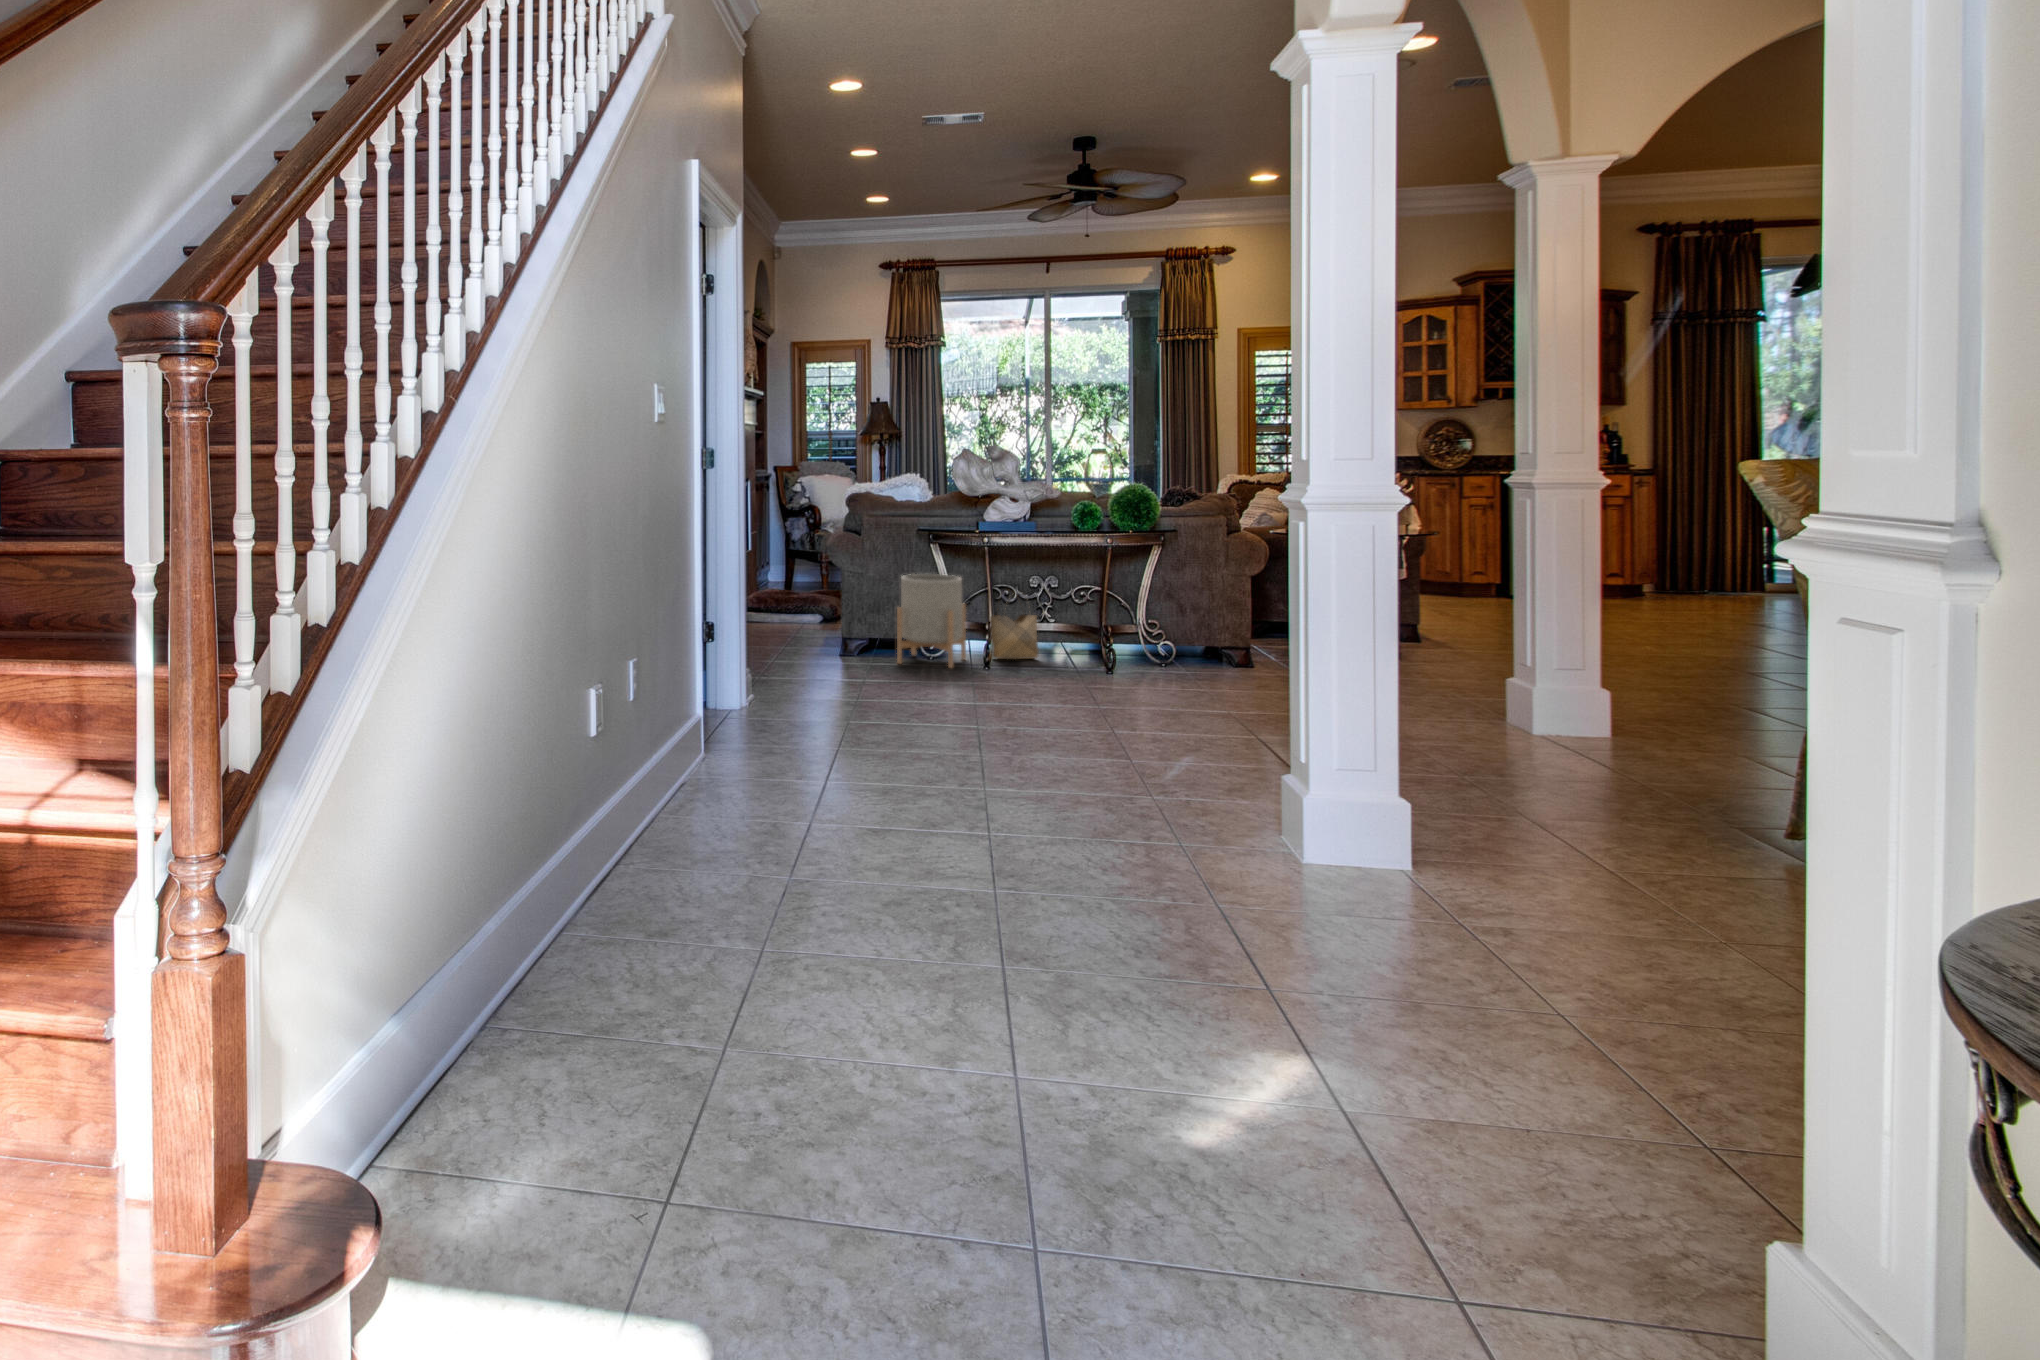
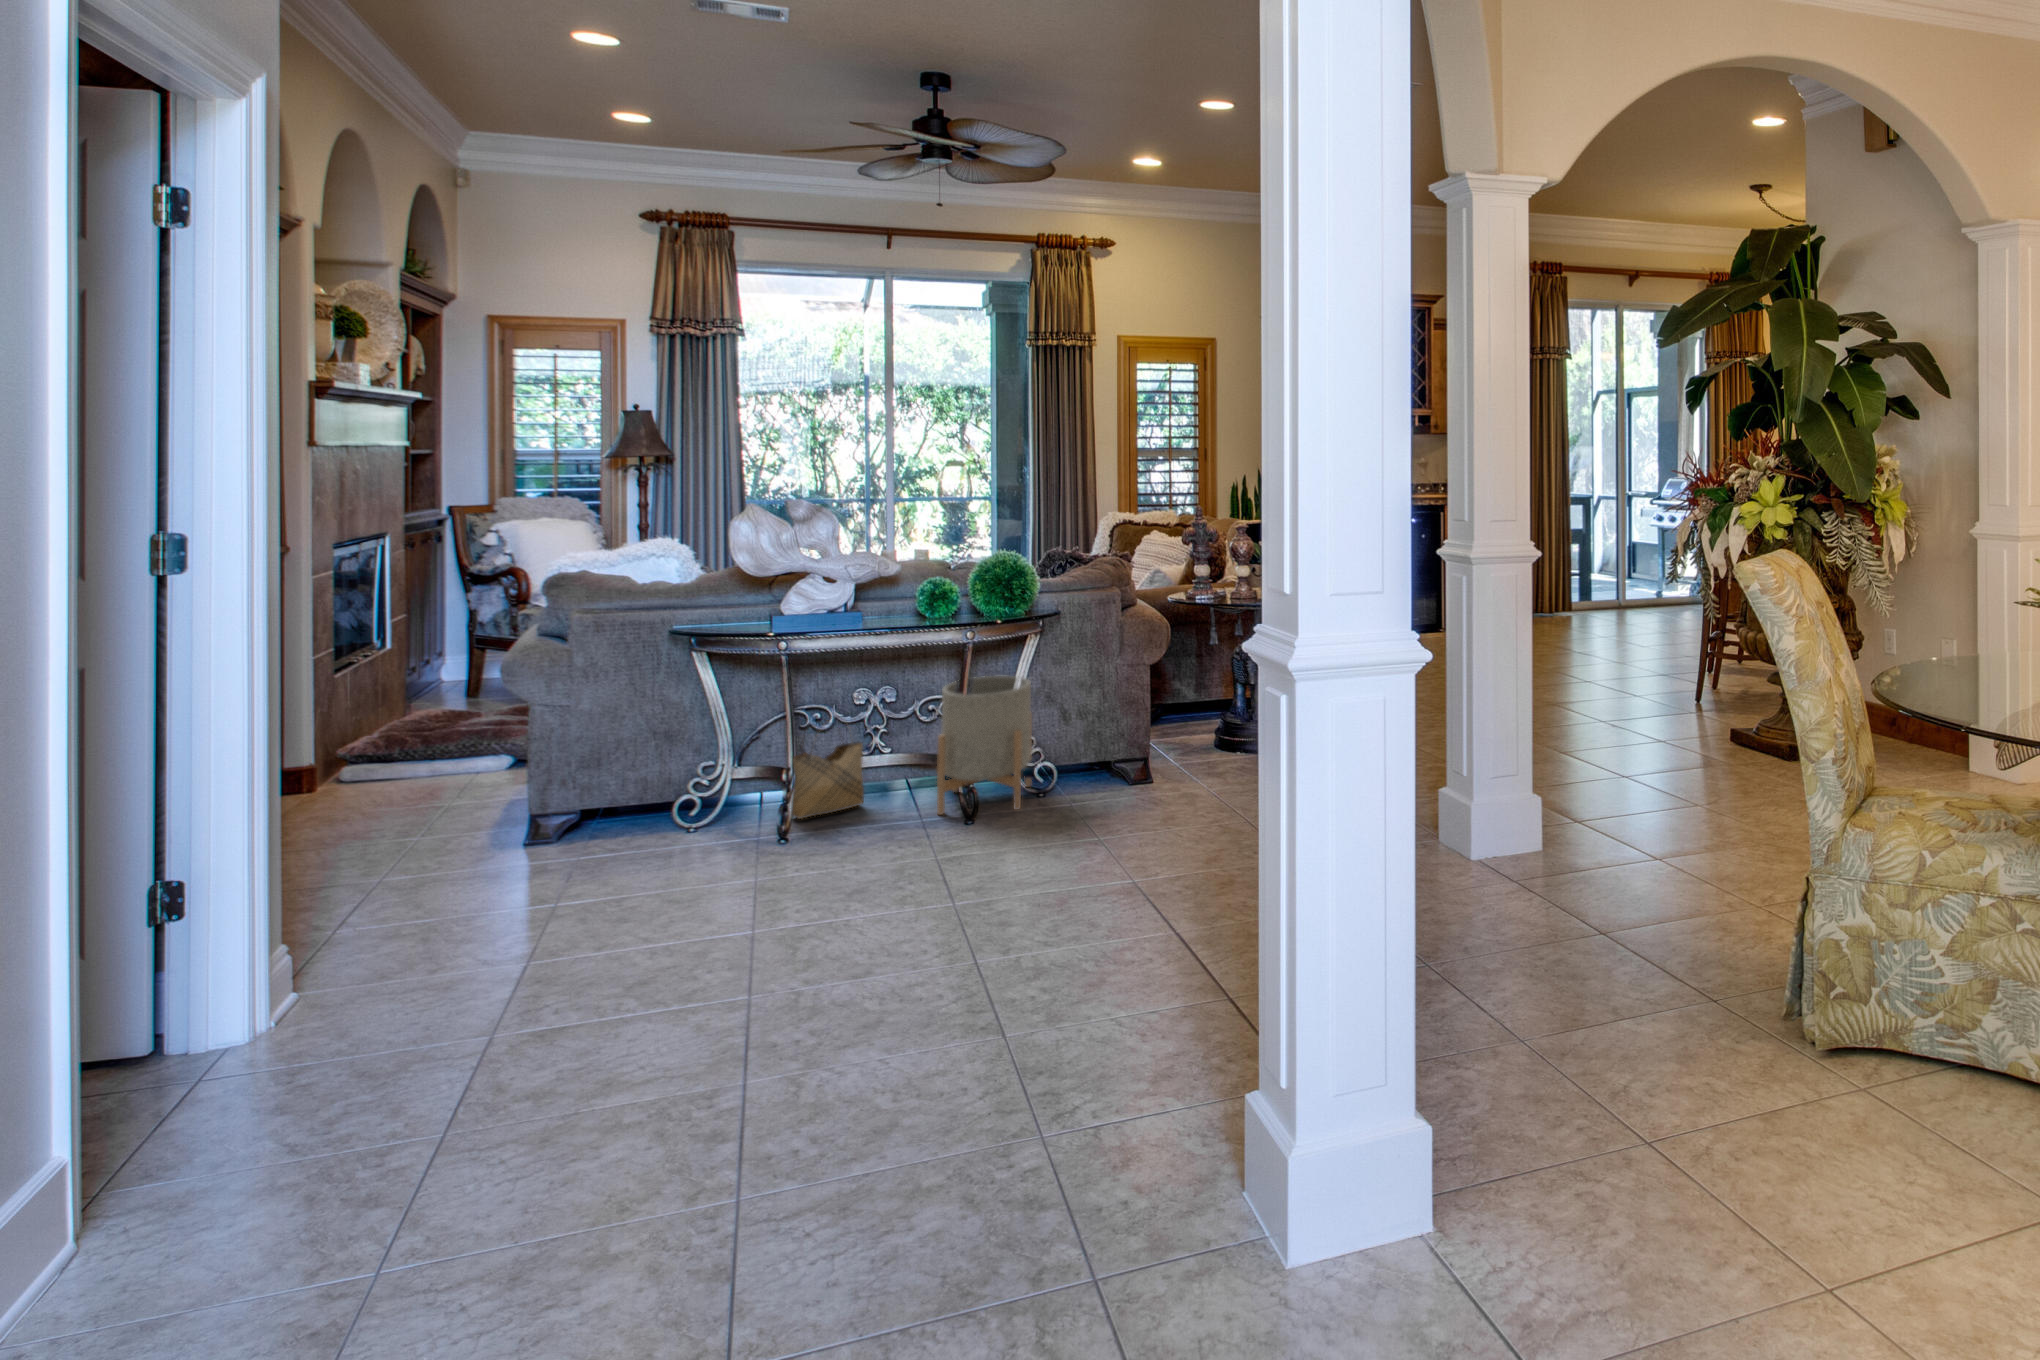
planter: present [897,574,966,668] -> present [937,676,1032,815]

